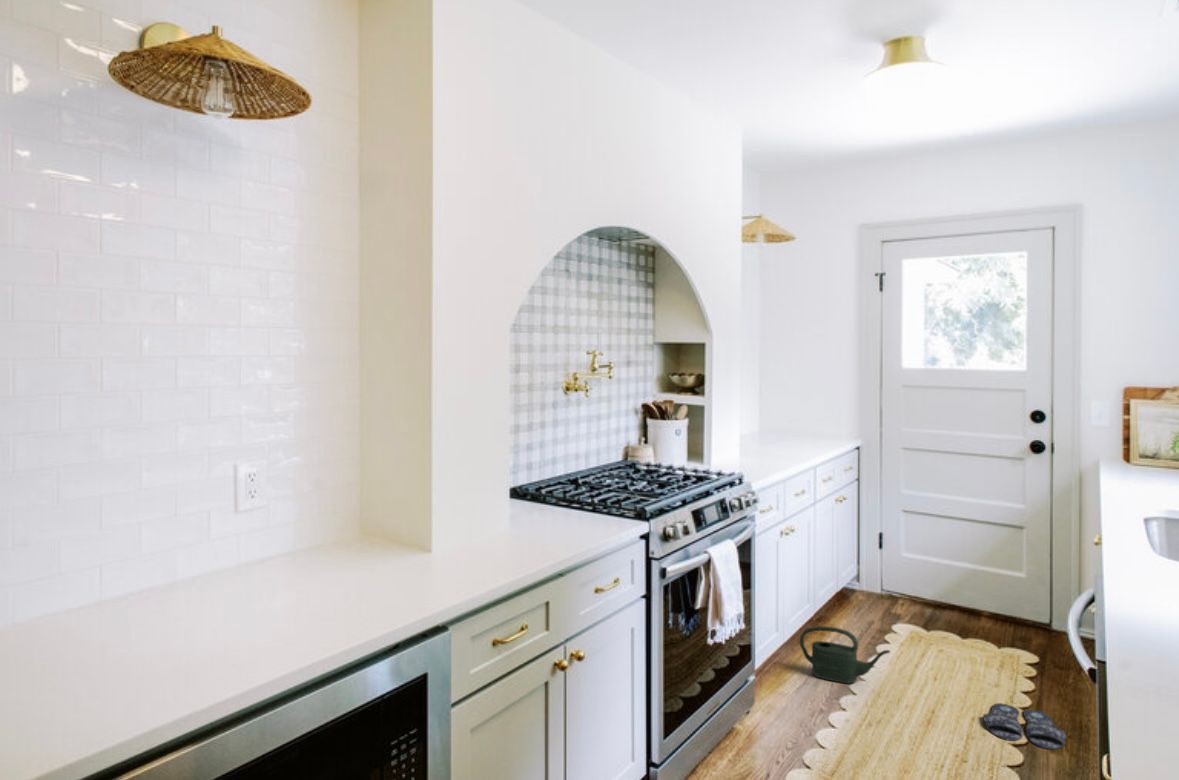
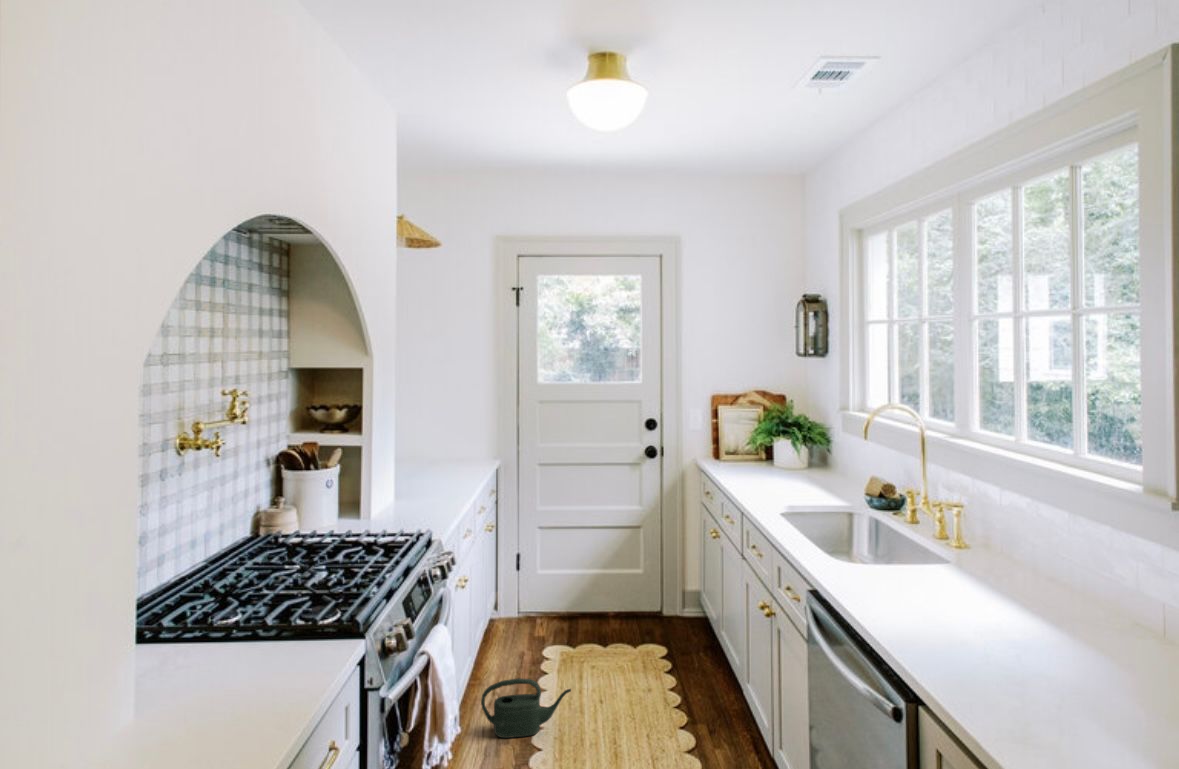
slippers: present [983,703,1065,750] -> none [656,708,720,750]

